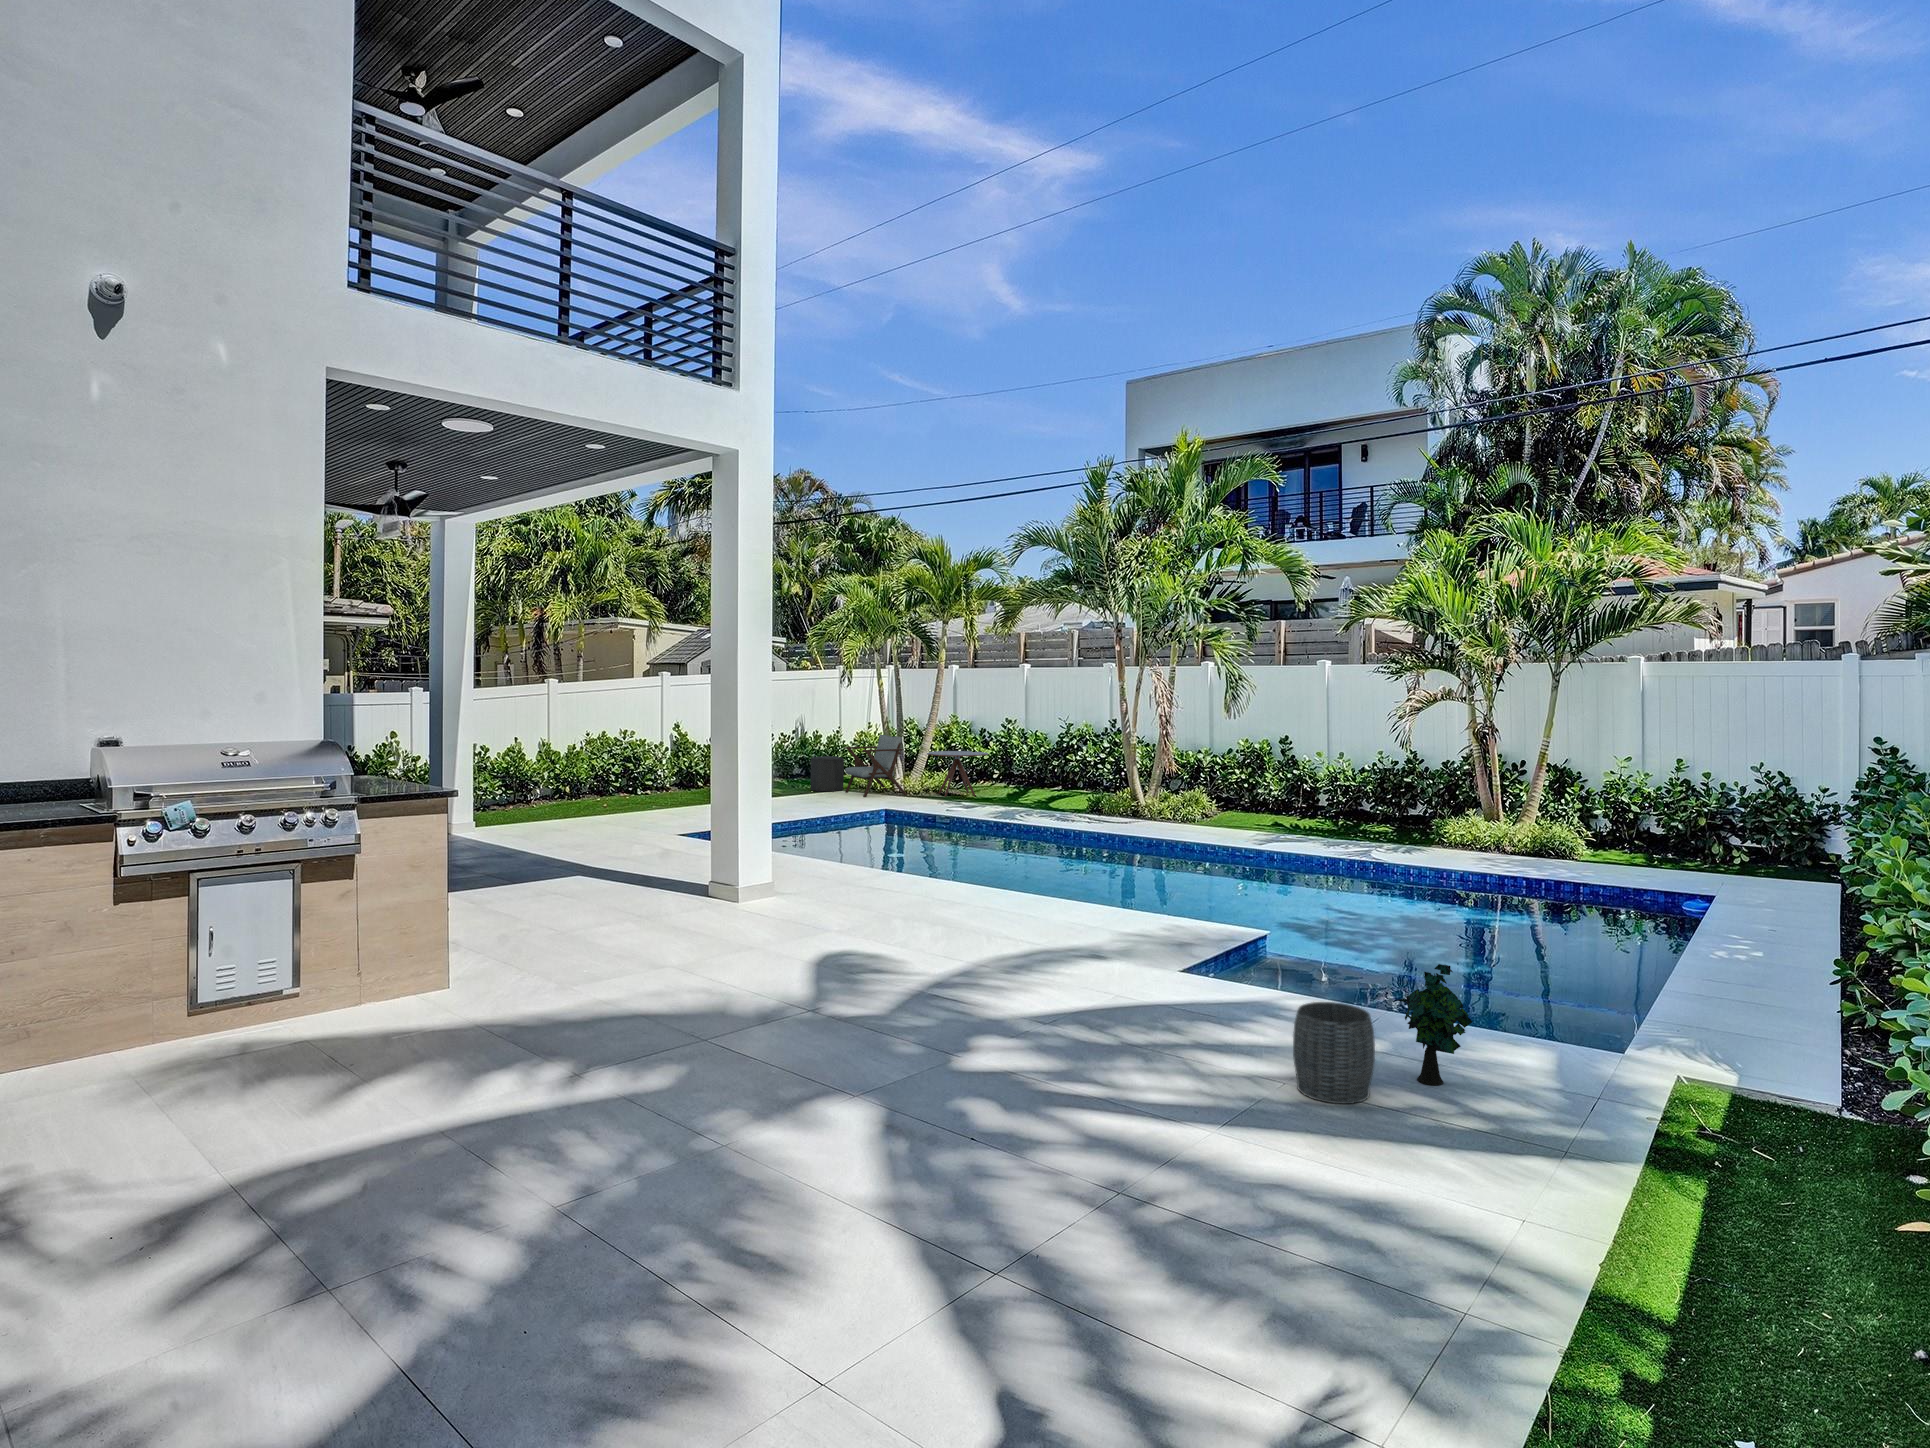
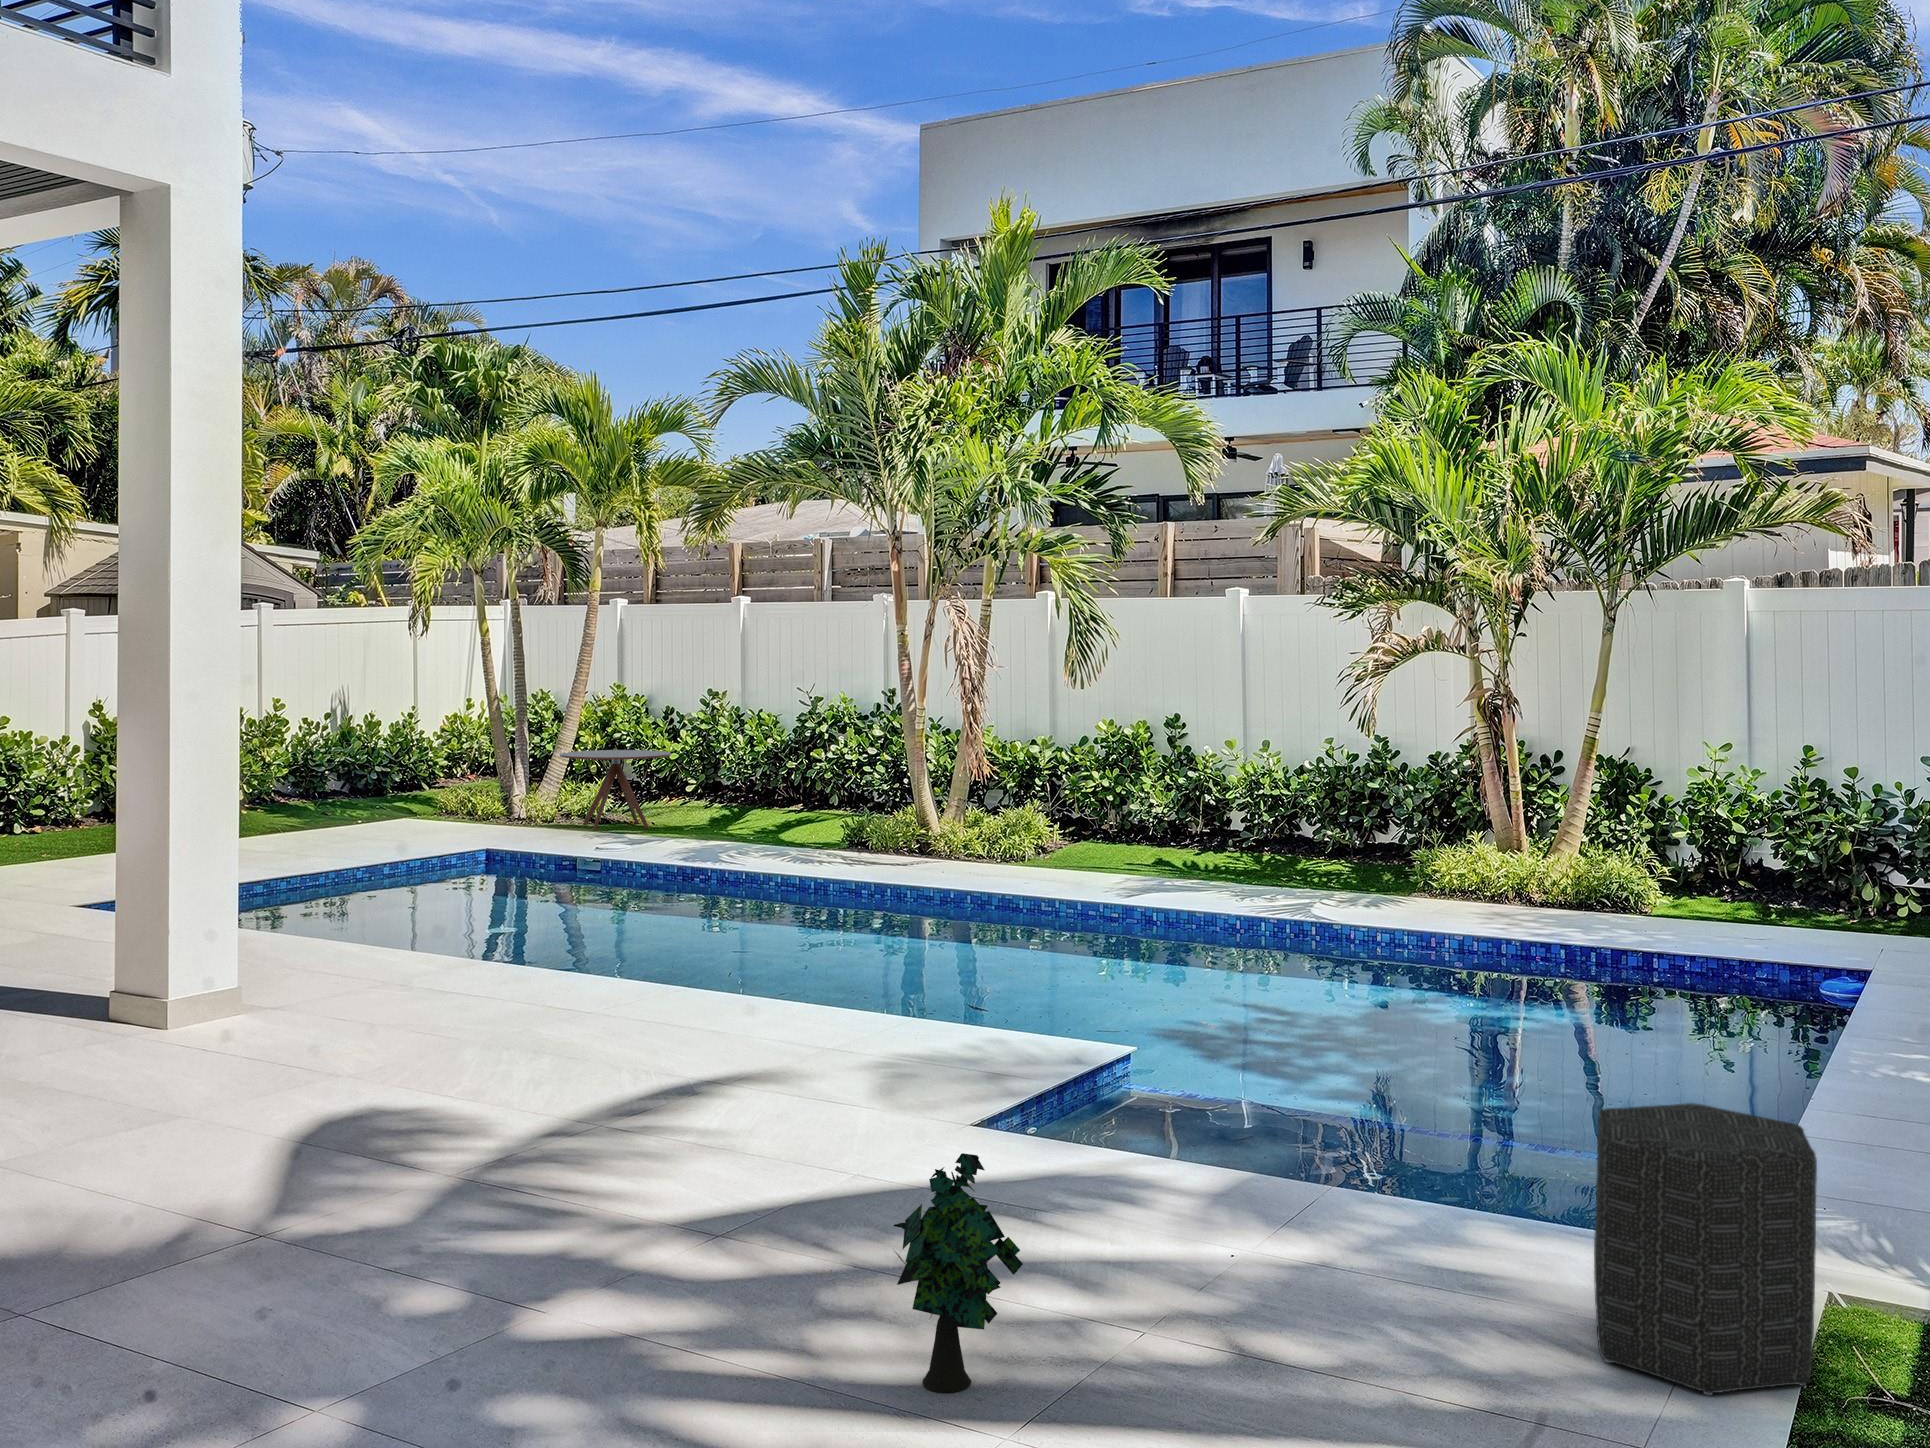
lounge chair: present [844,735,907,797] -> none [410,723,526,834]
ottoman: present [811,756,844,792] -> present [1594,1103,1817,1396]
decorative plant: present [1398,964,1472,1085] -> present [894,1153,1023,1392]
woven basket: present [1293,1002,1375,1104] -> none [1139,1214,1292,1415]

